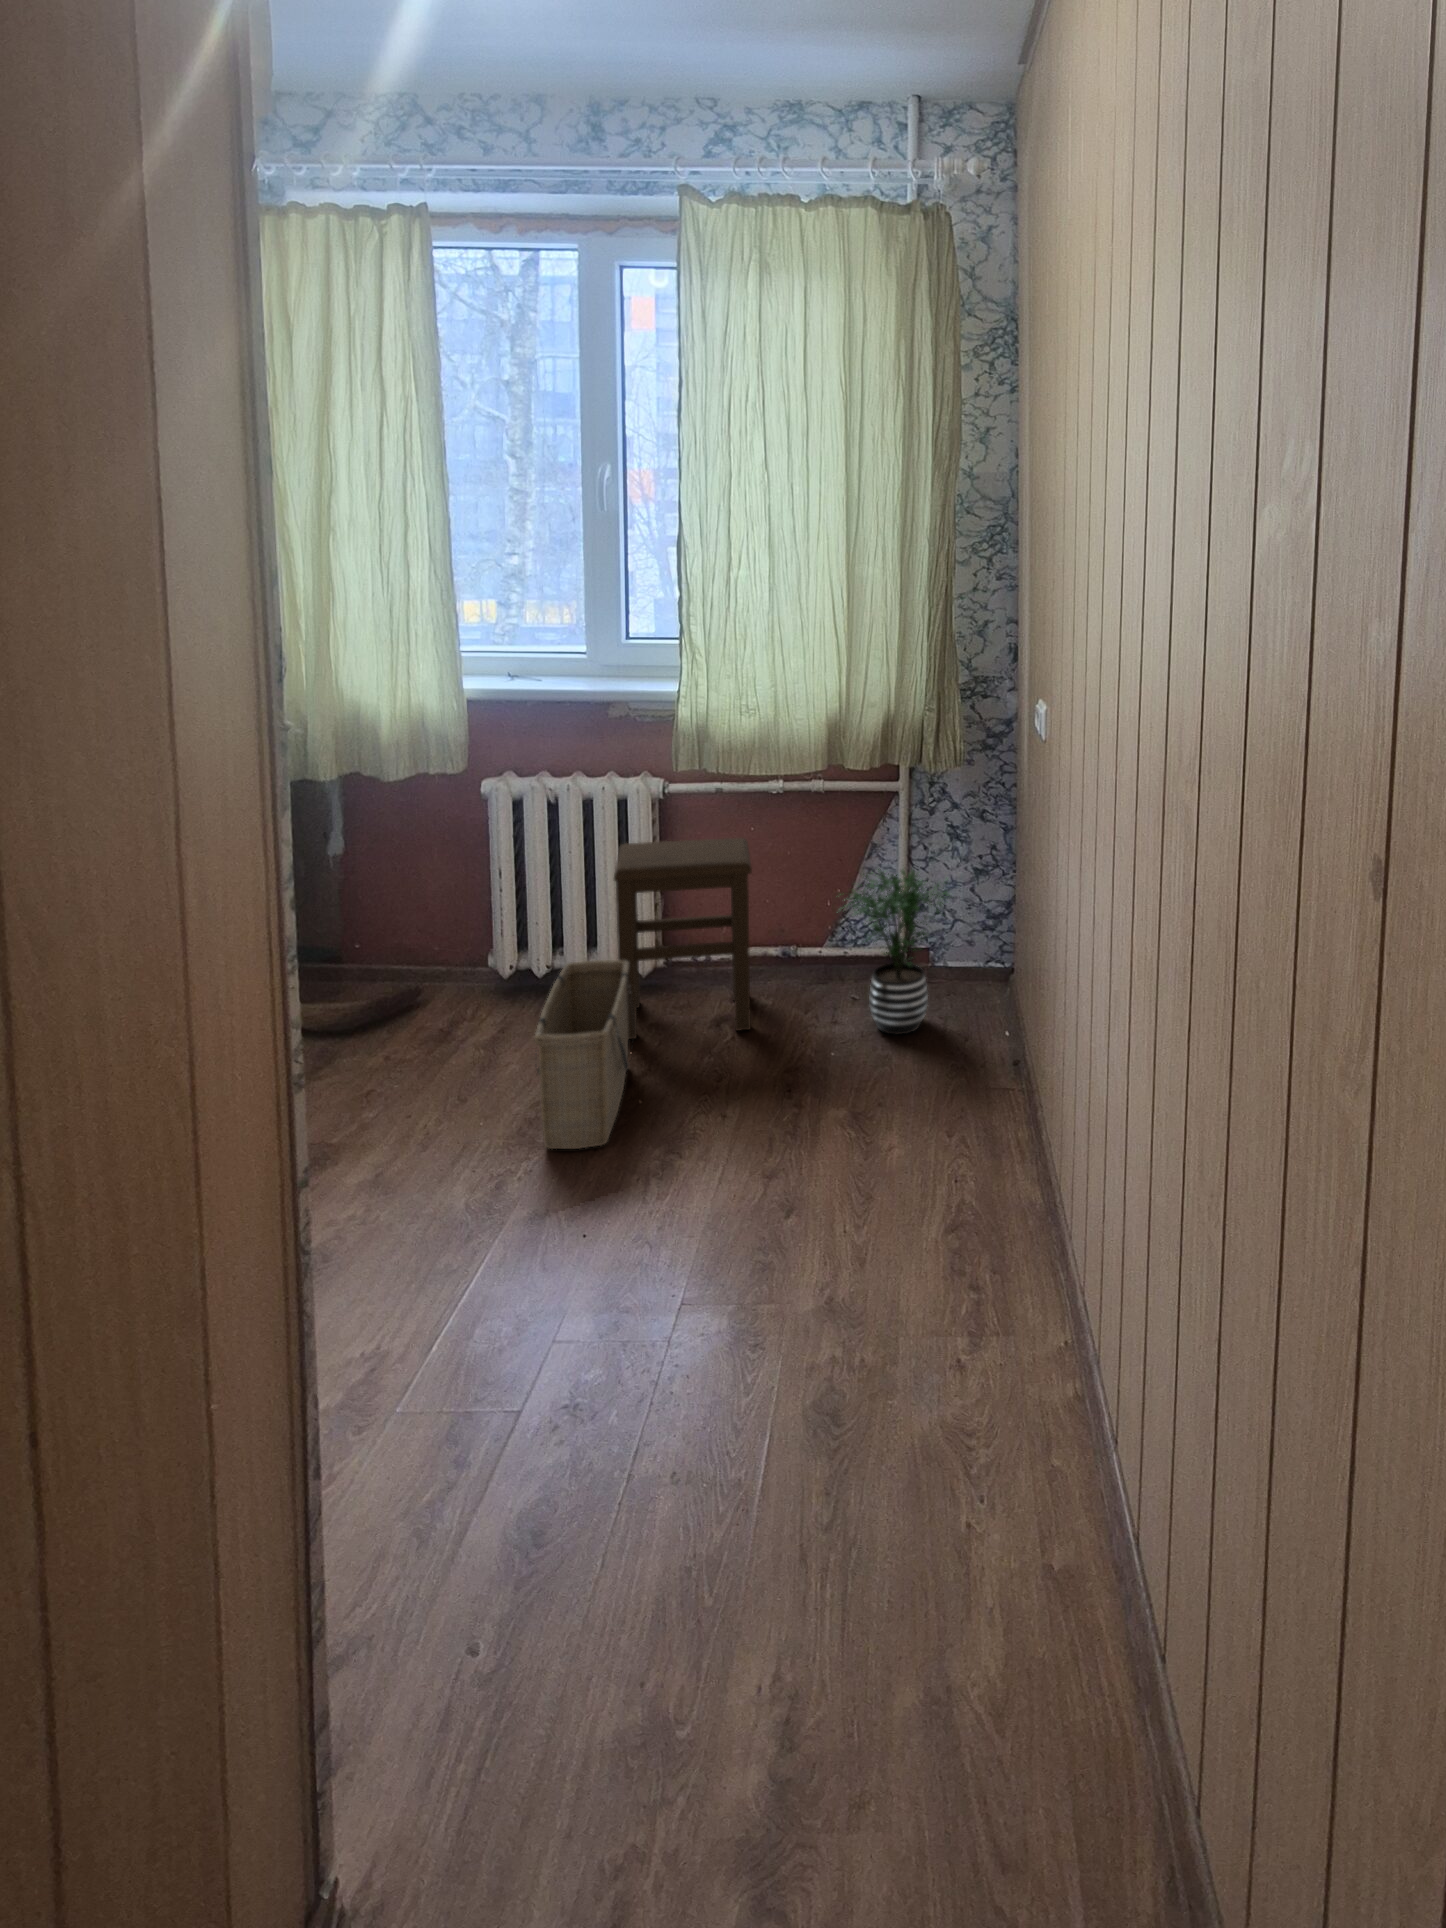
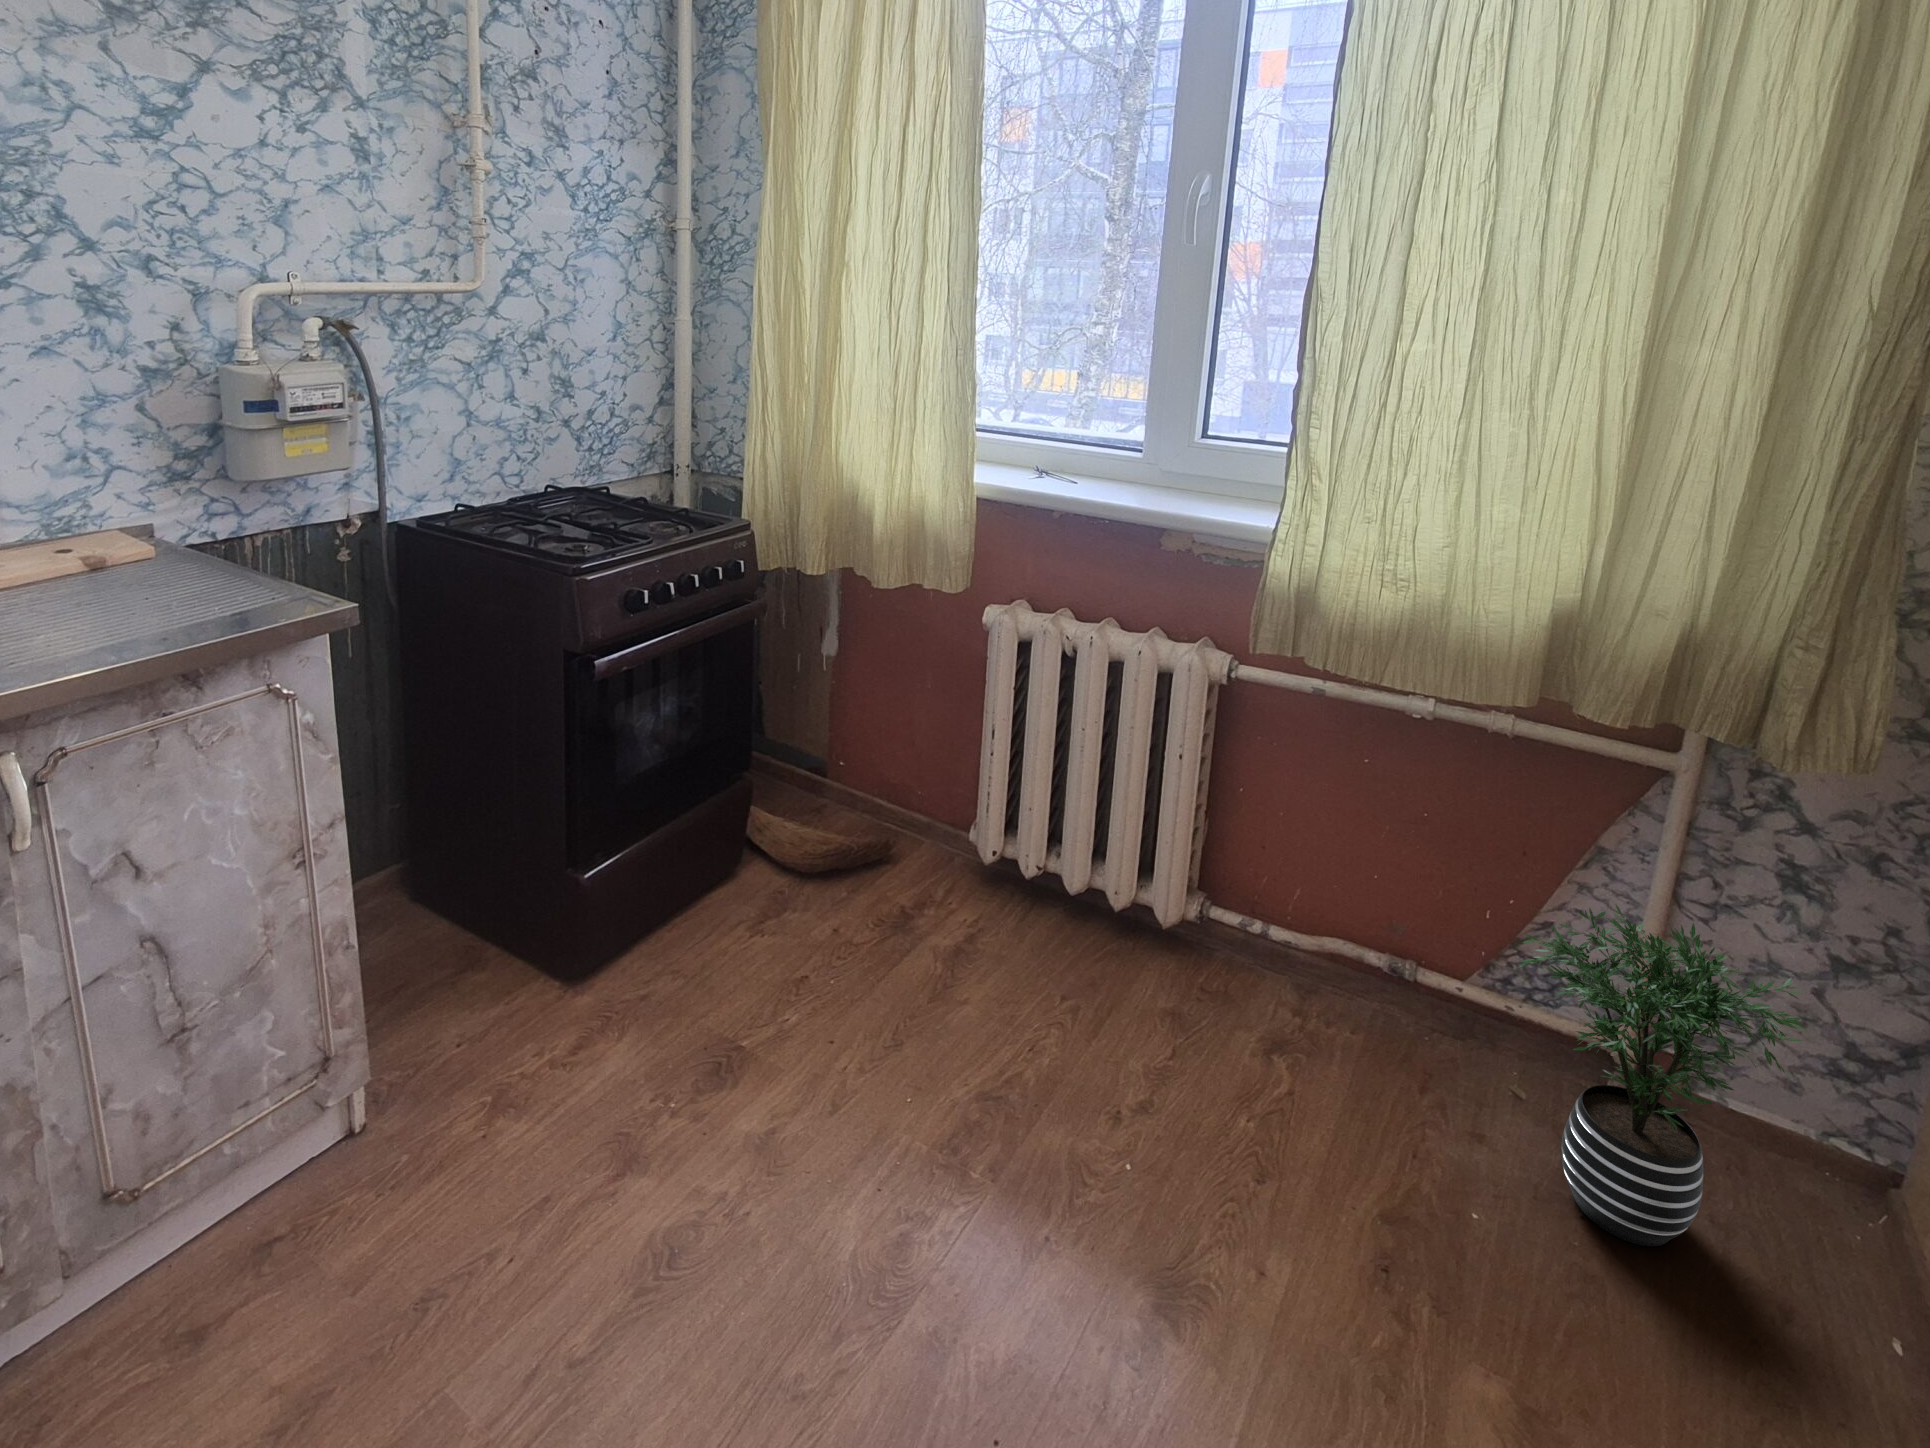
stool: present [614,838,752,1039] -> none [1111,737,1363,1097]
basket: present [534,960,634,1149] -> none [945,913,1132,1284]

